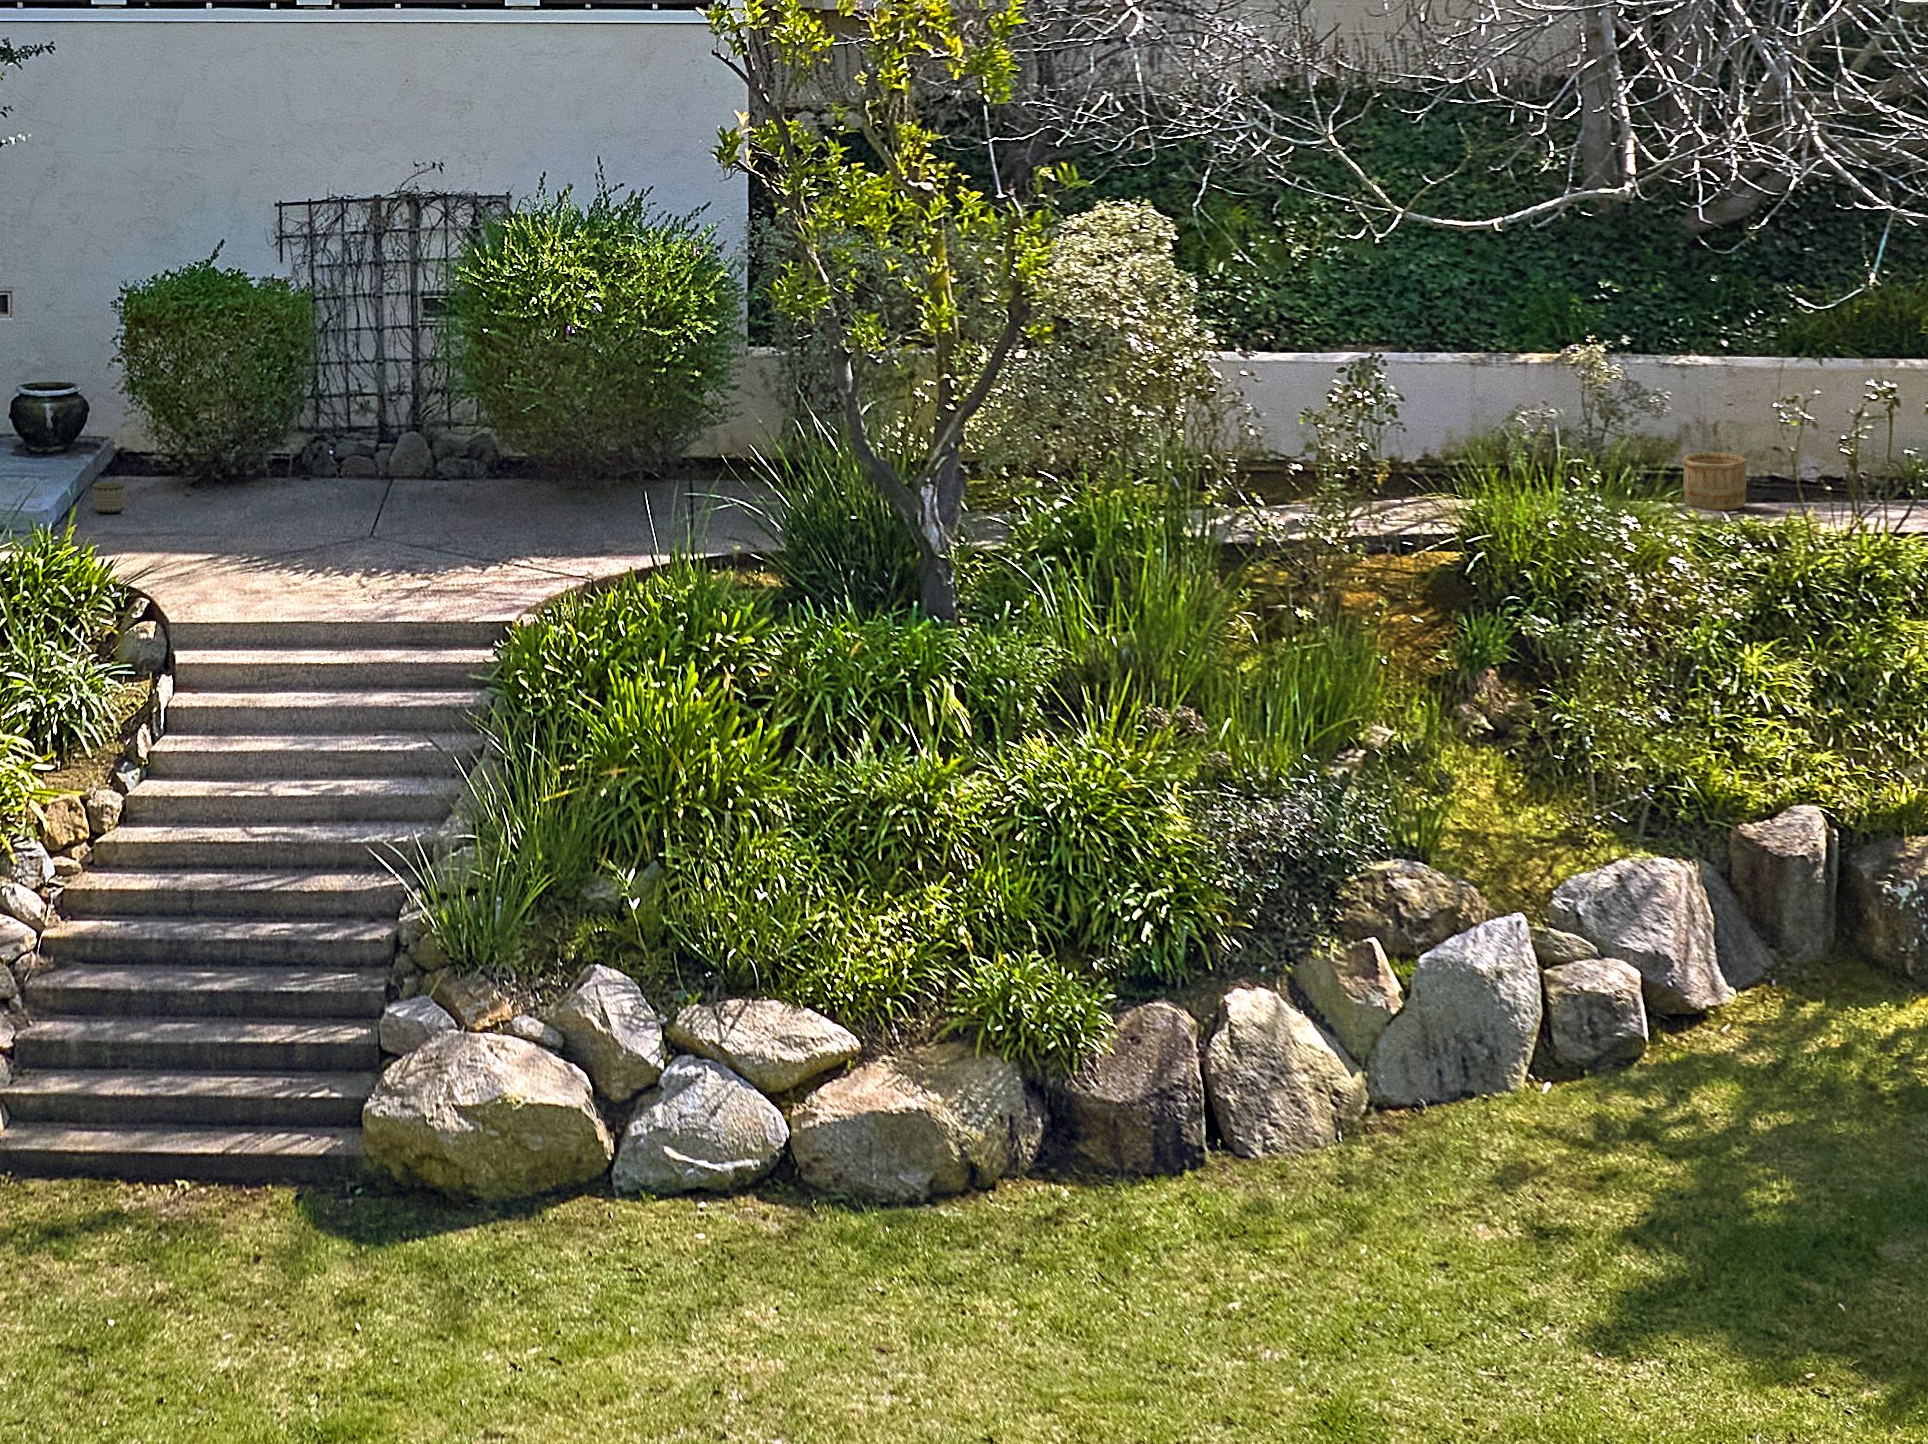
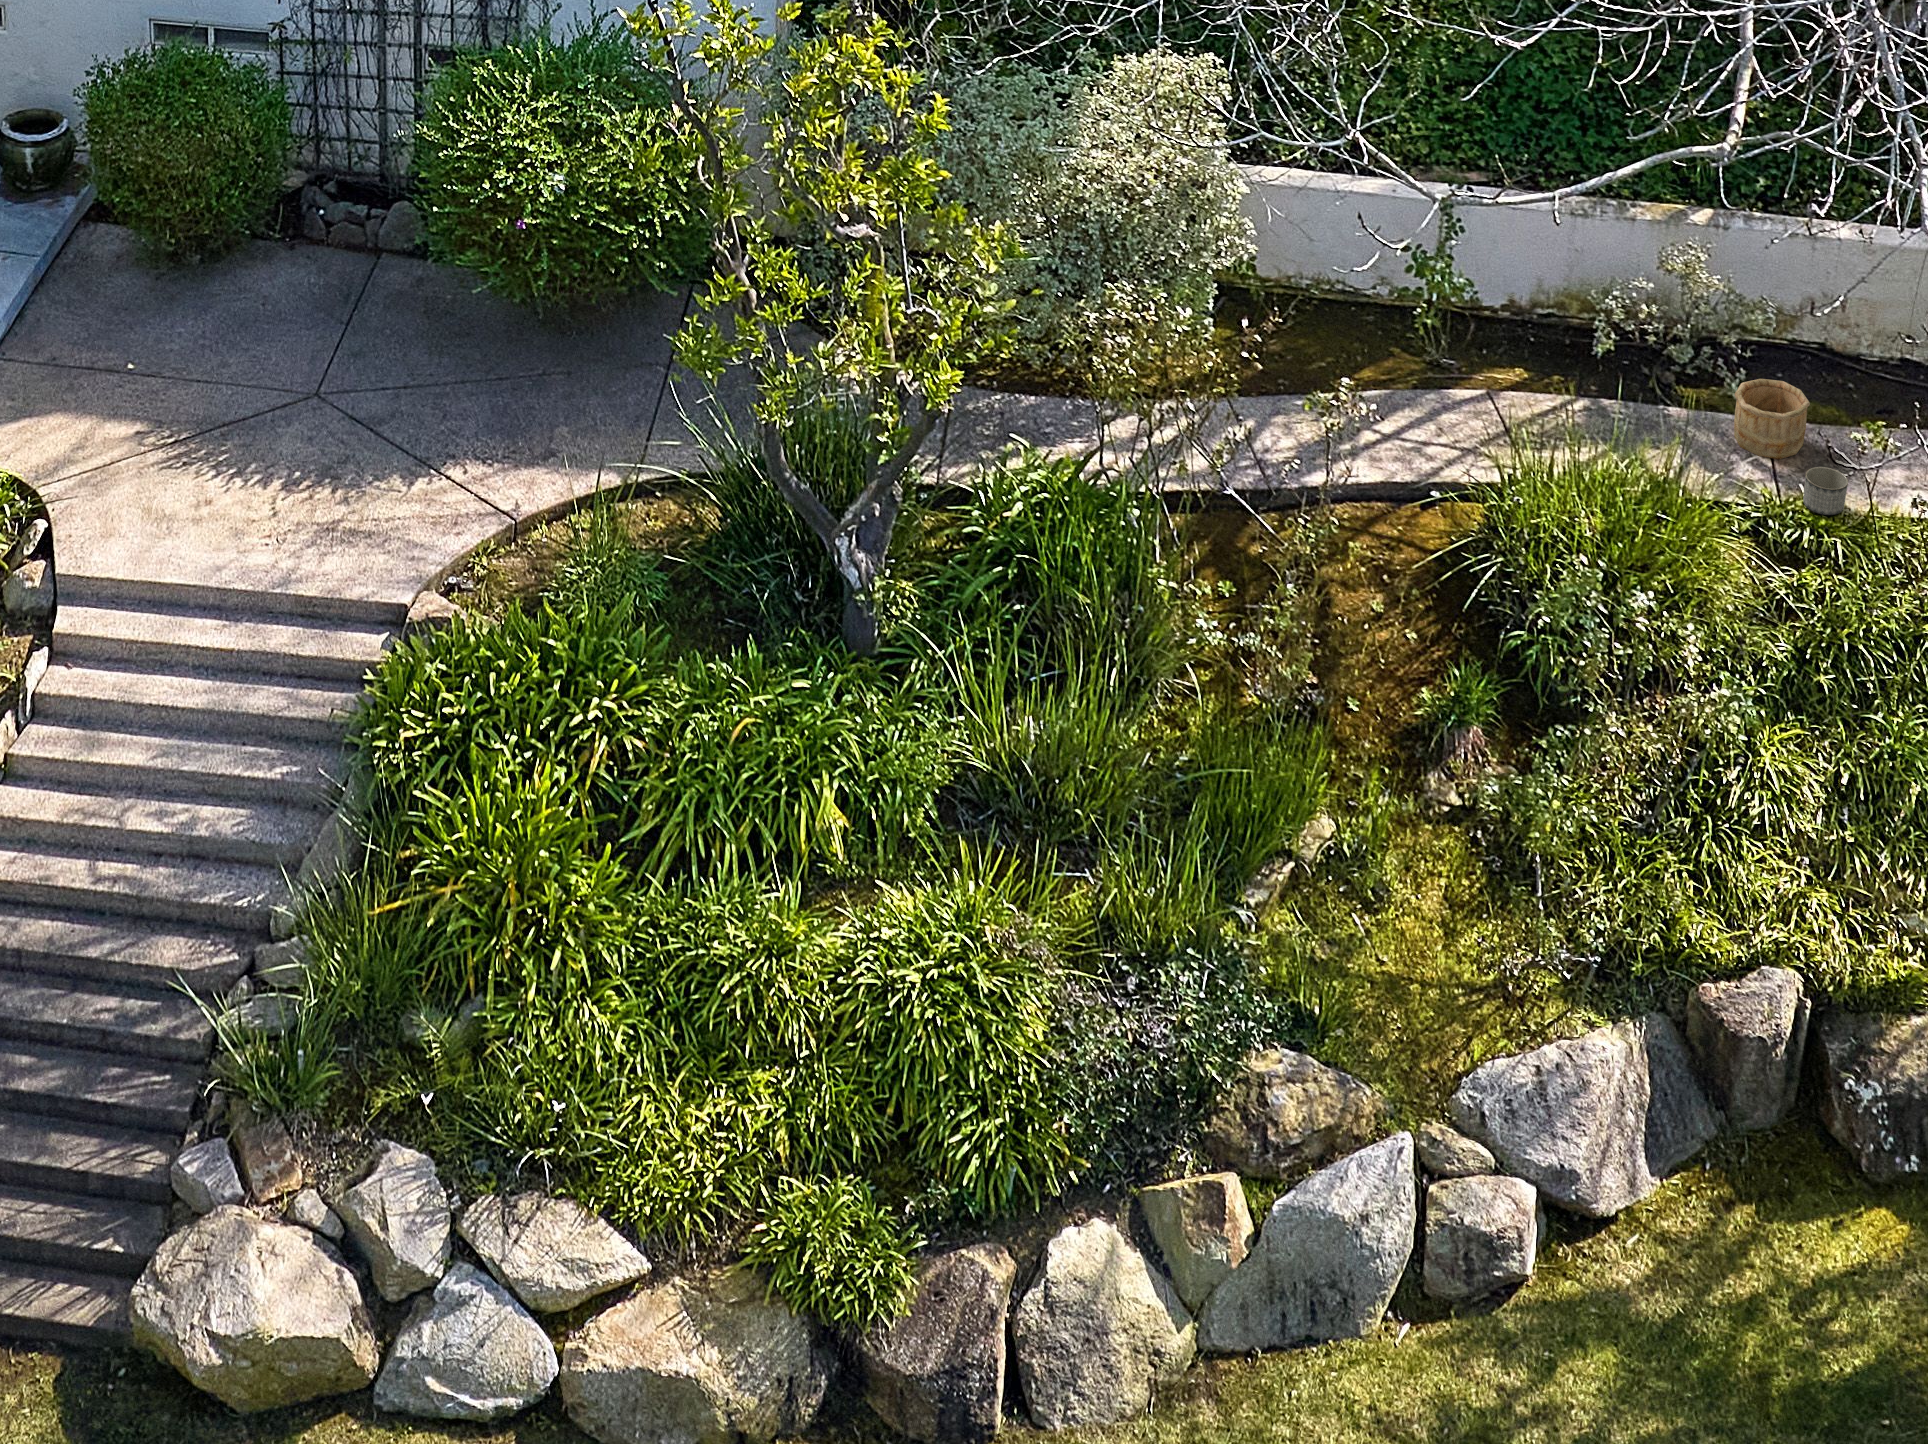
planter: present [93,482,125,513] -> present [1803,467,1848,515]

